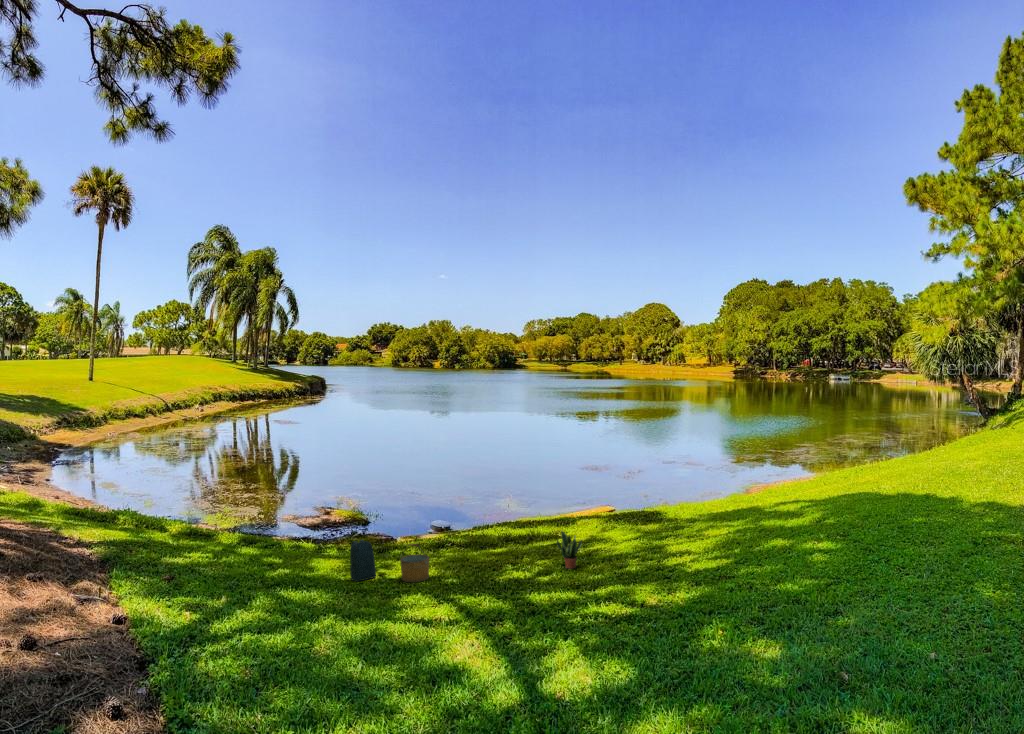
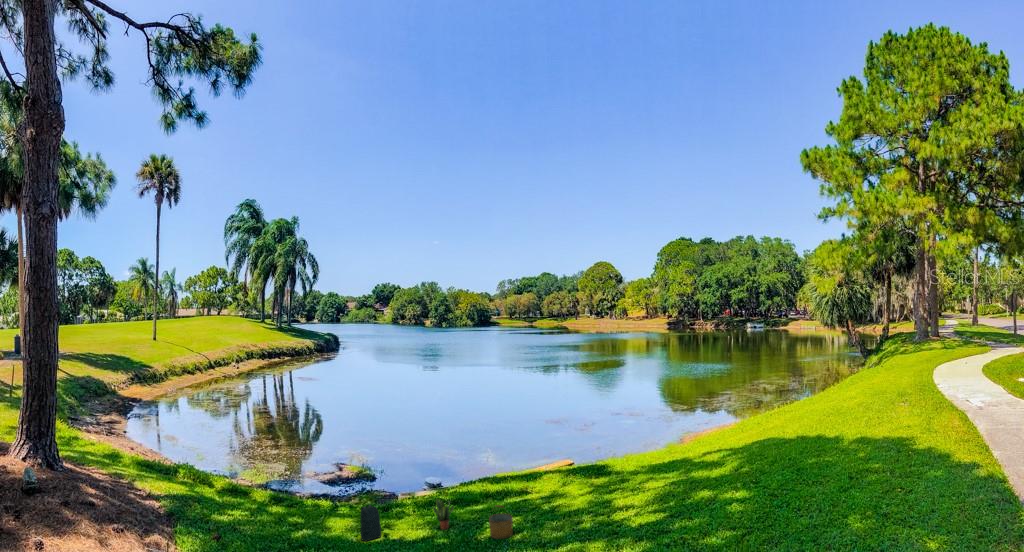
potted plant: present [557,531,582,569] -> present [433,499,453,529]
bucket: present [400,544,429,582] -> present [489,505,513,539]

